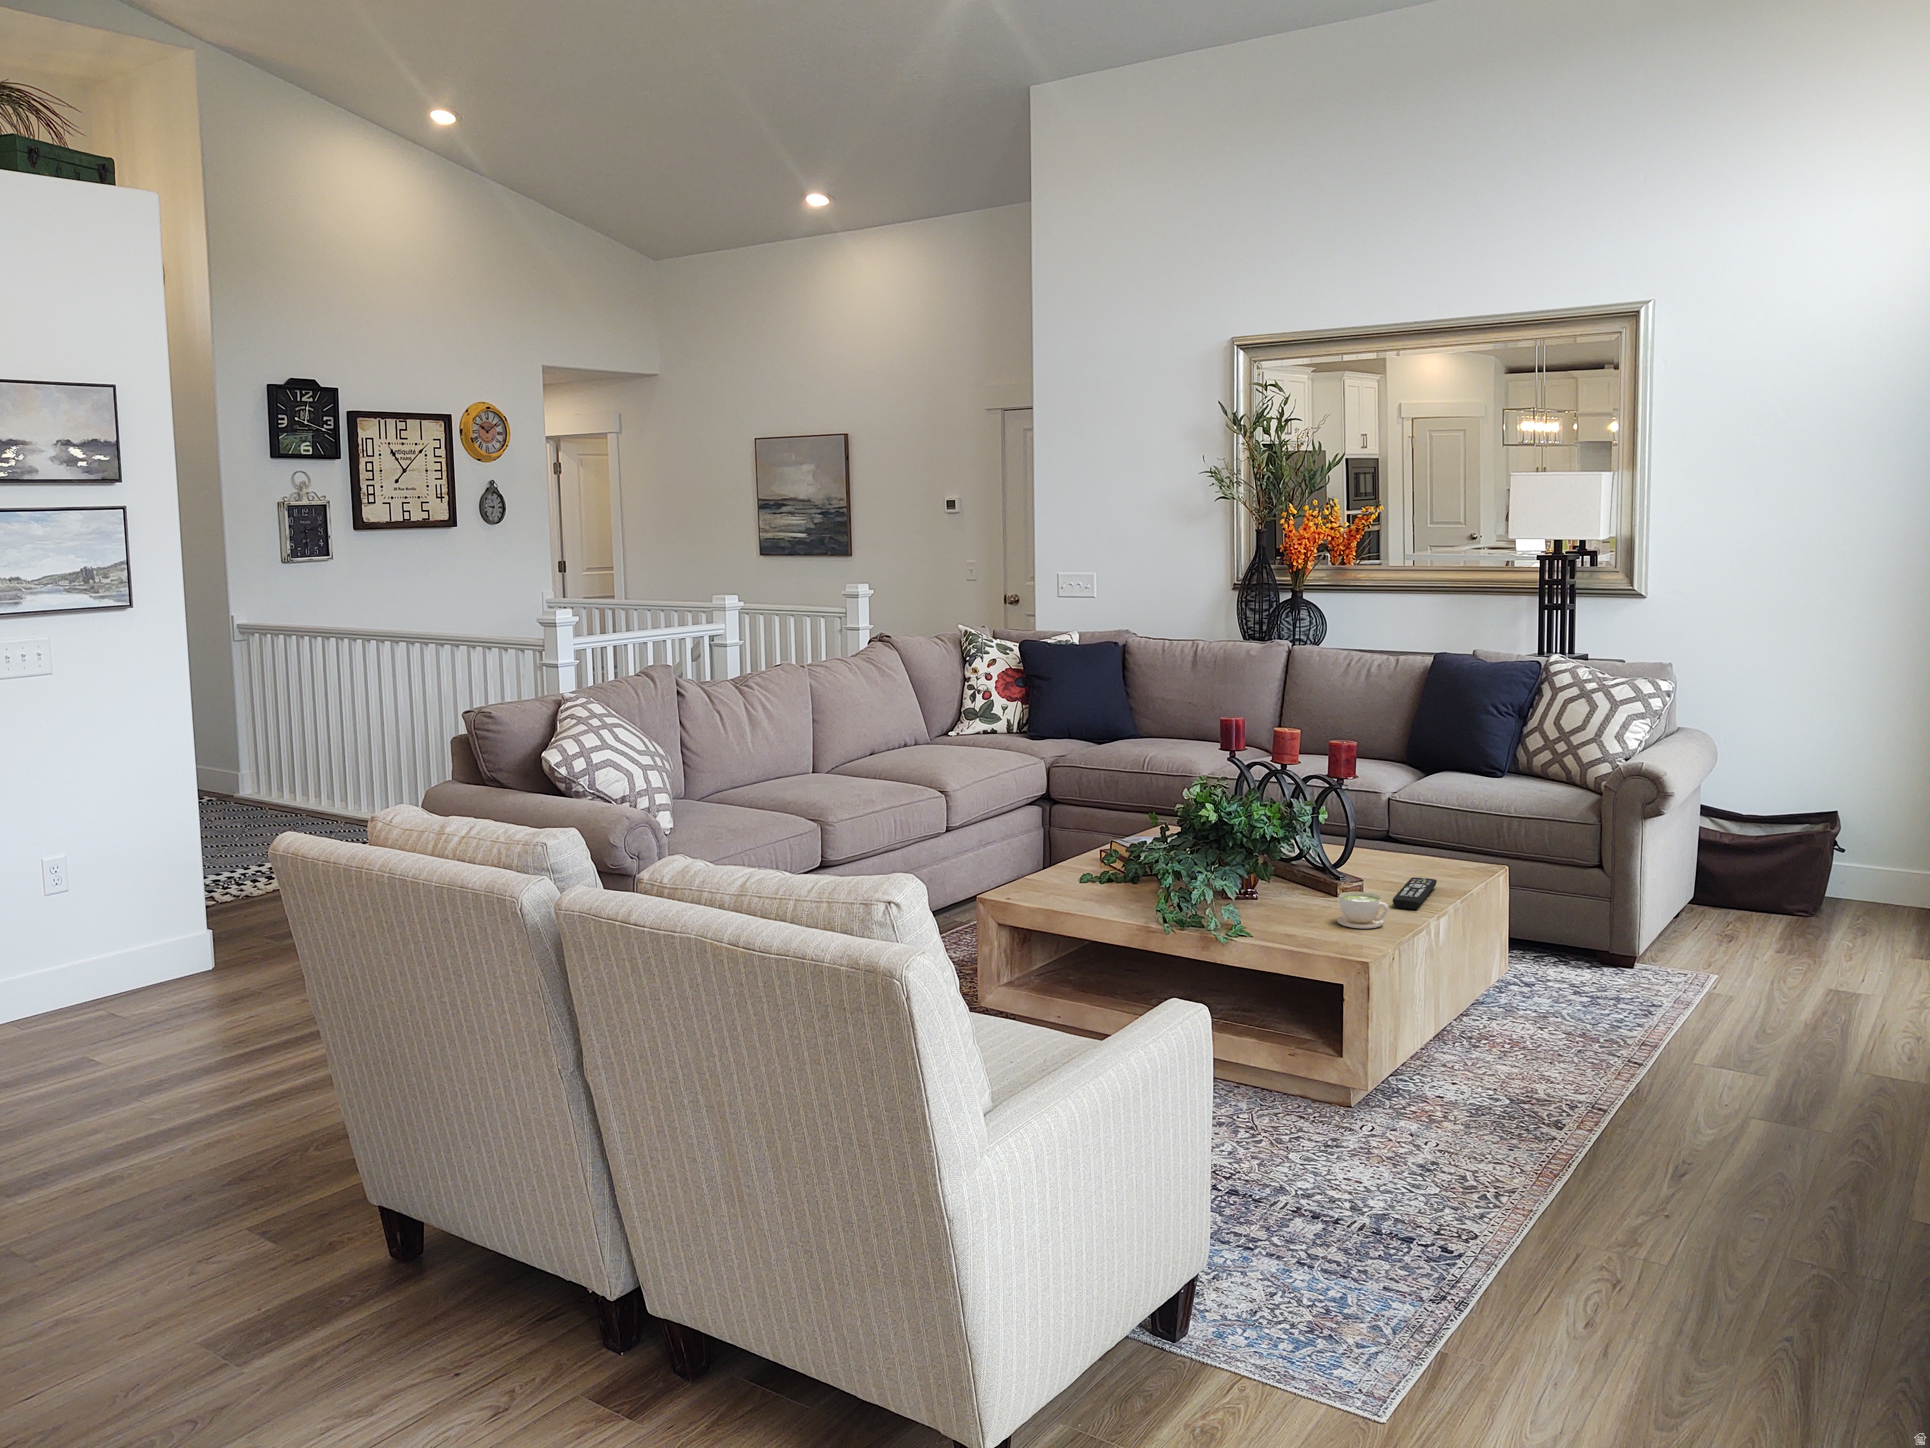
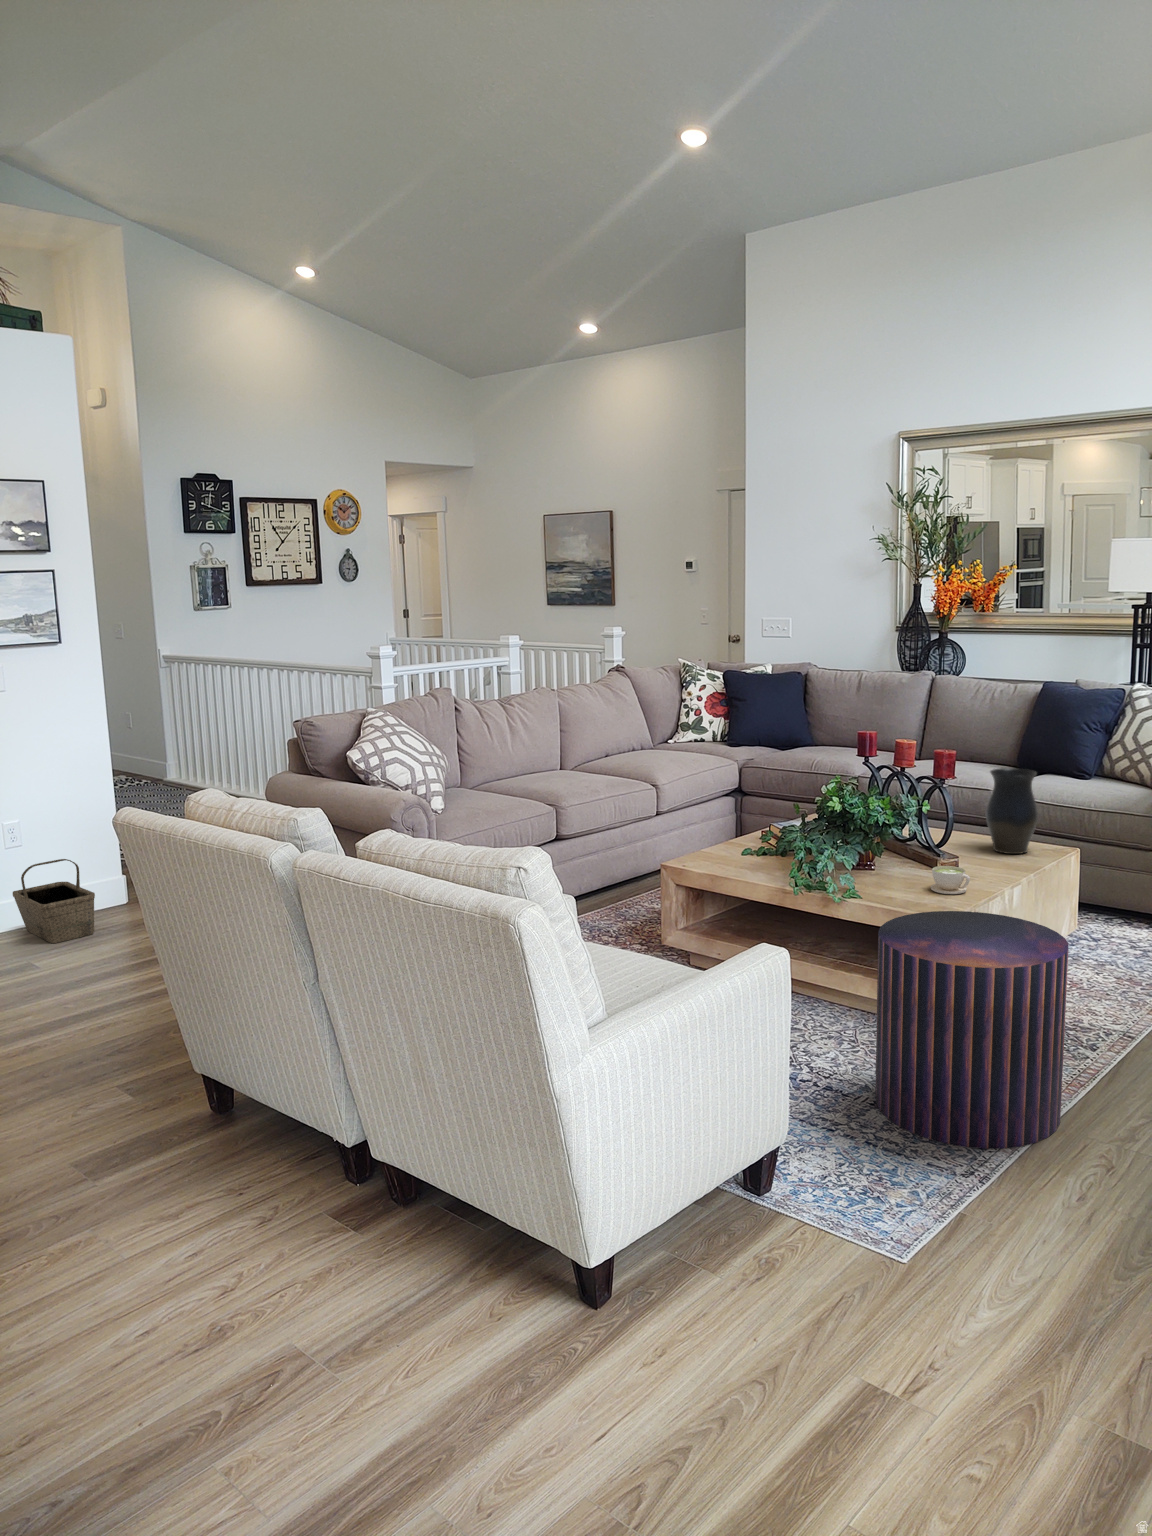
vase: none [1391,764,1457,875] -> present [986,768,1038,854]
remote control: present [1393,877,1437,909] -> none [978,856,1017,880]
basket: none [53,908,176,1028] -> present [13,859,95,943]
pouf: none [1296,950,1545,1264] -> present [875,911,1068,1149]

